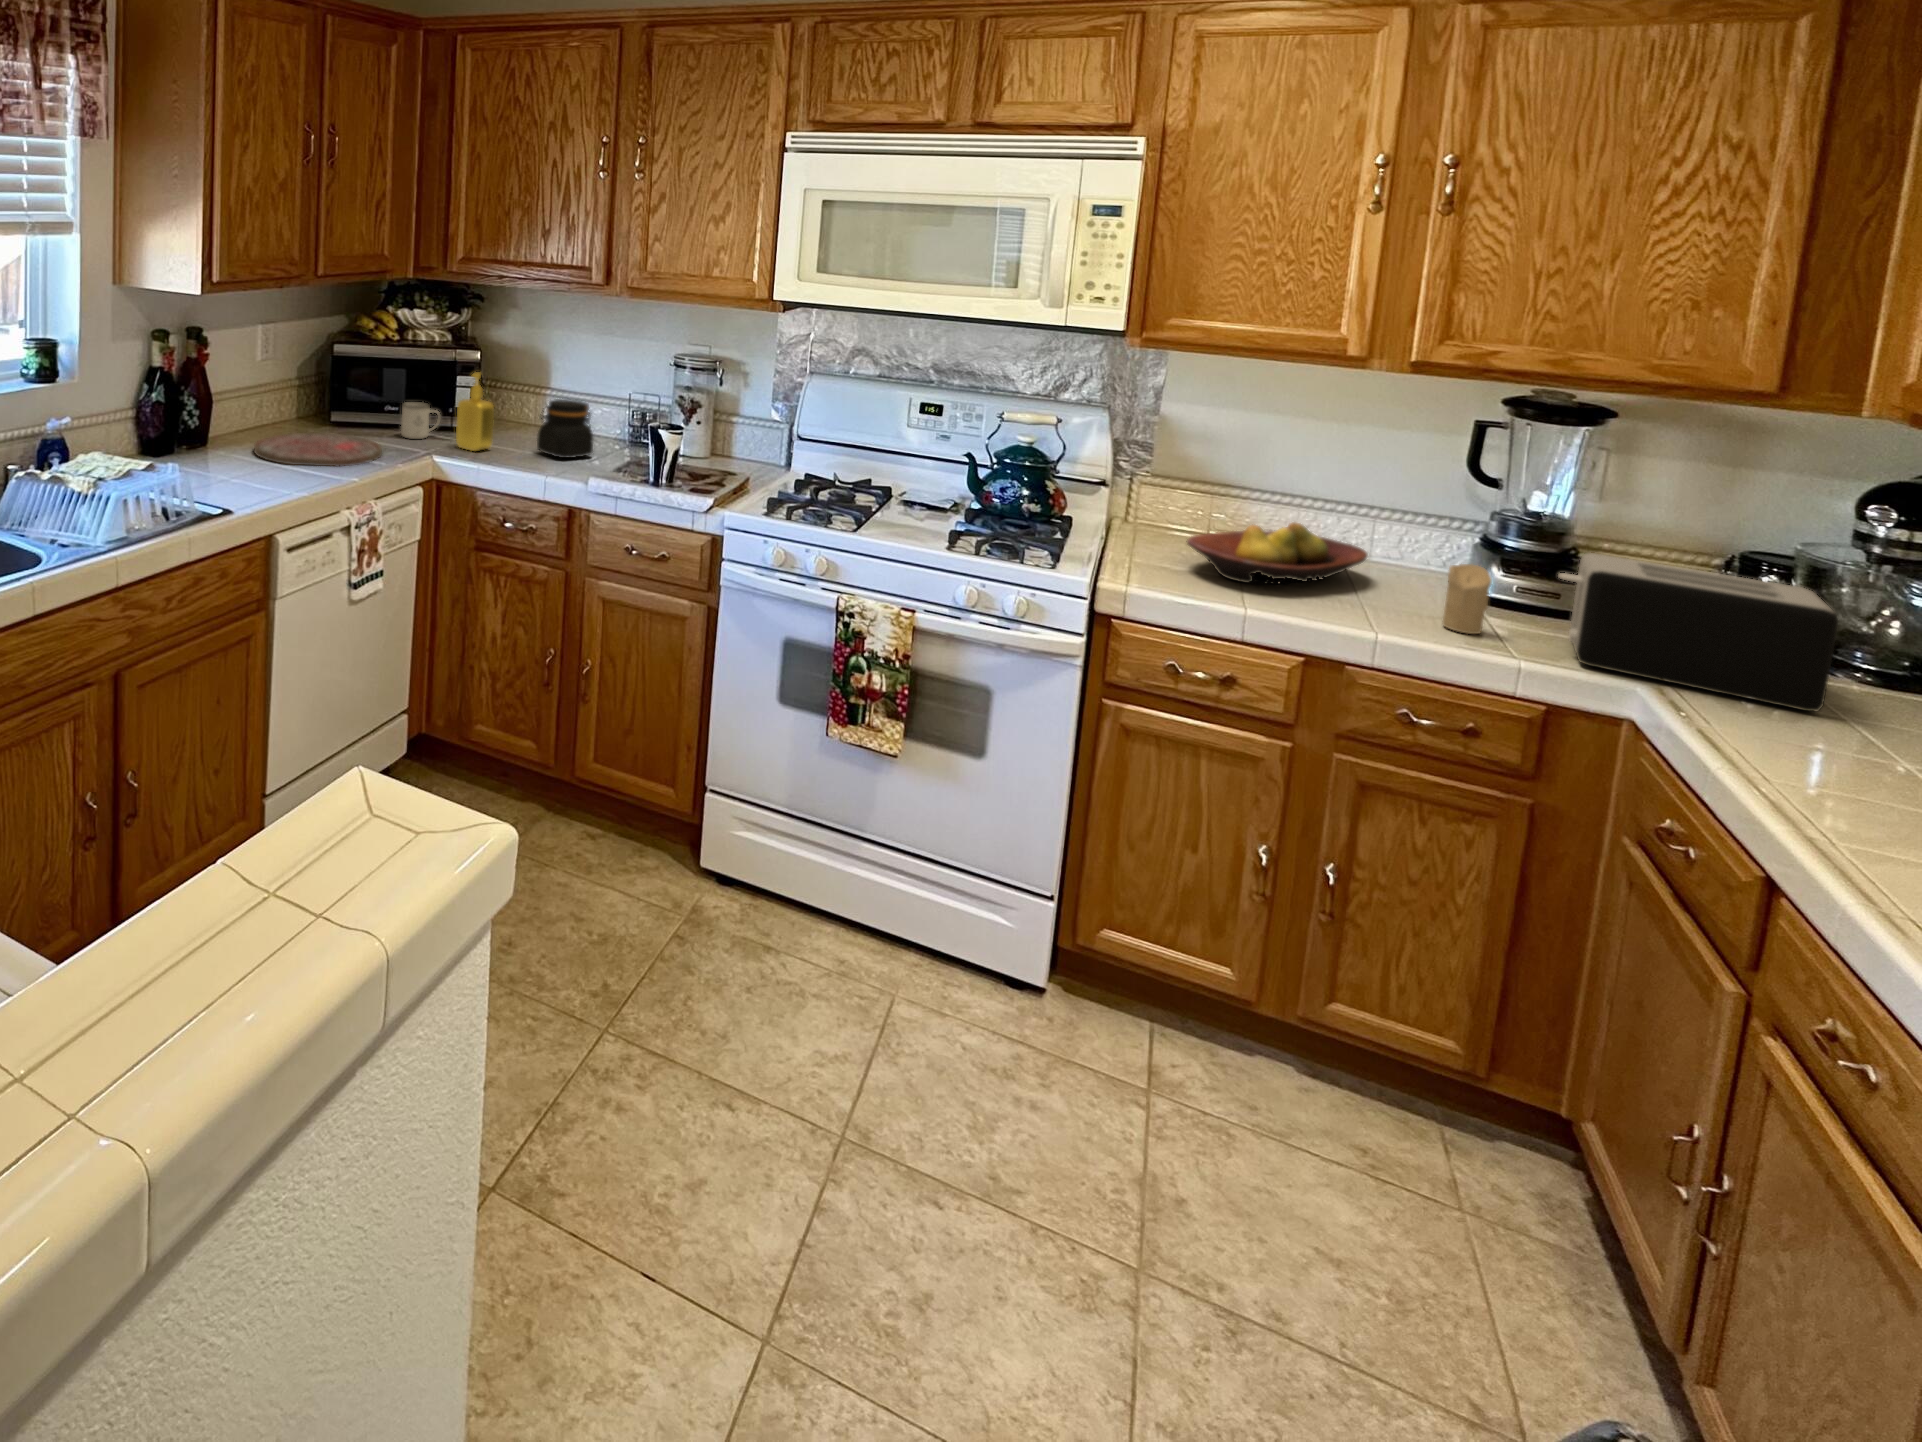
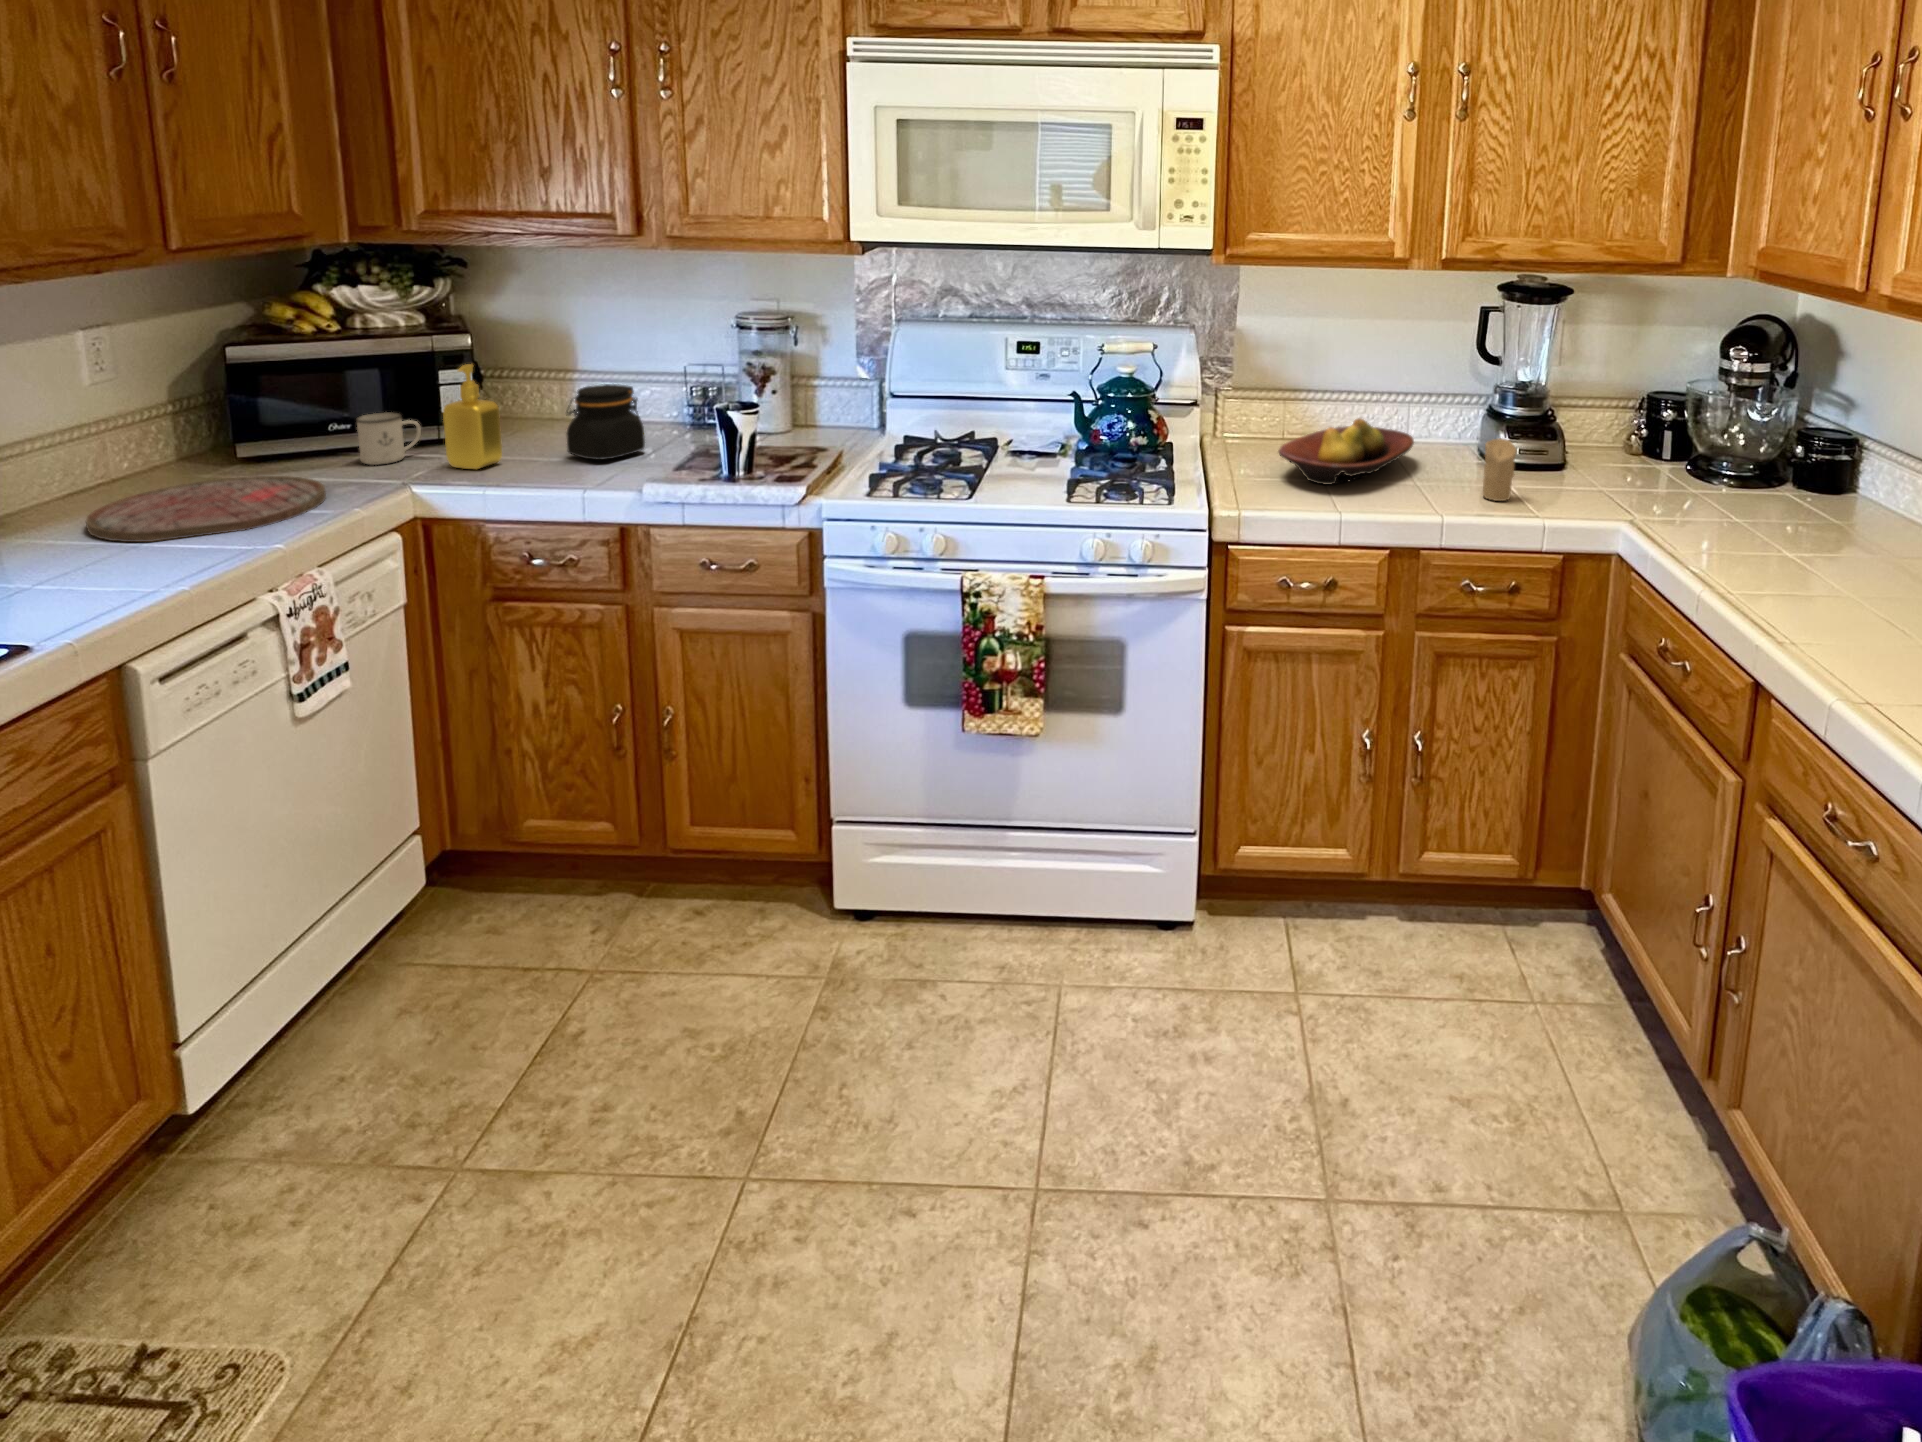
toaster: present [1559,553,1838,711] -> none [1561,414,1742,522]

